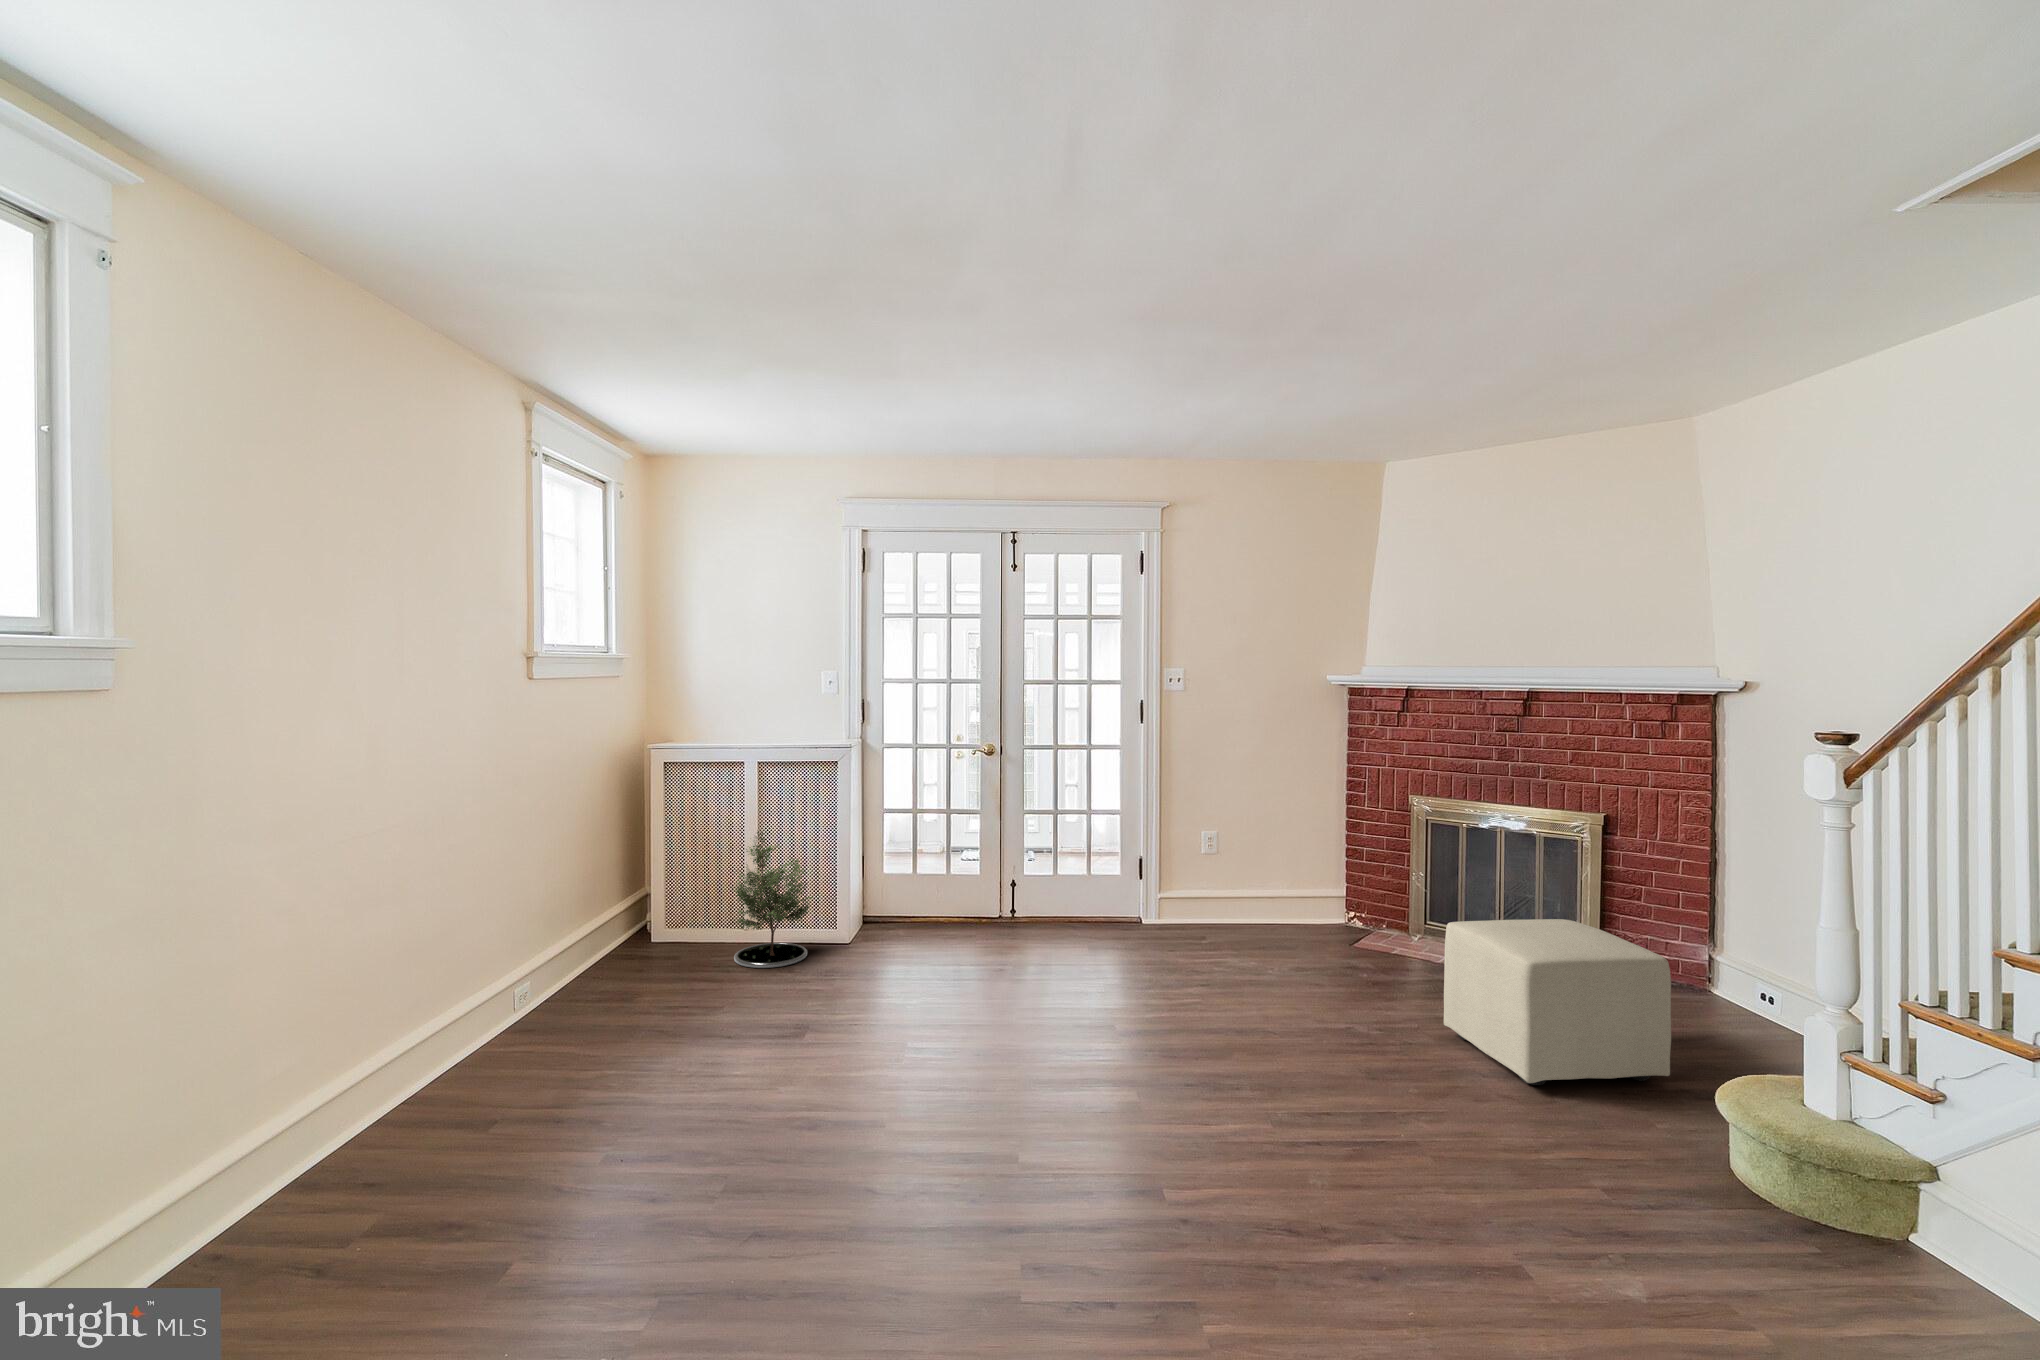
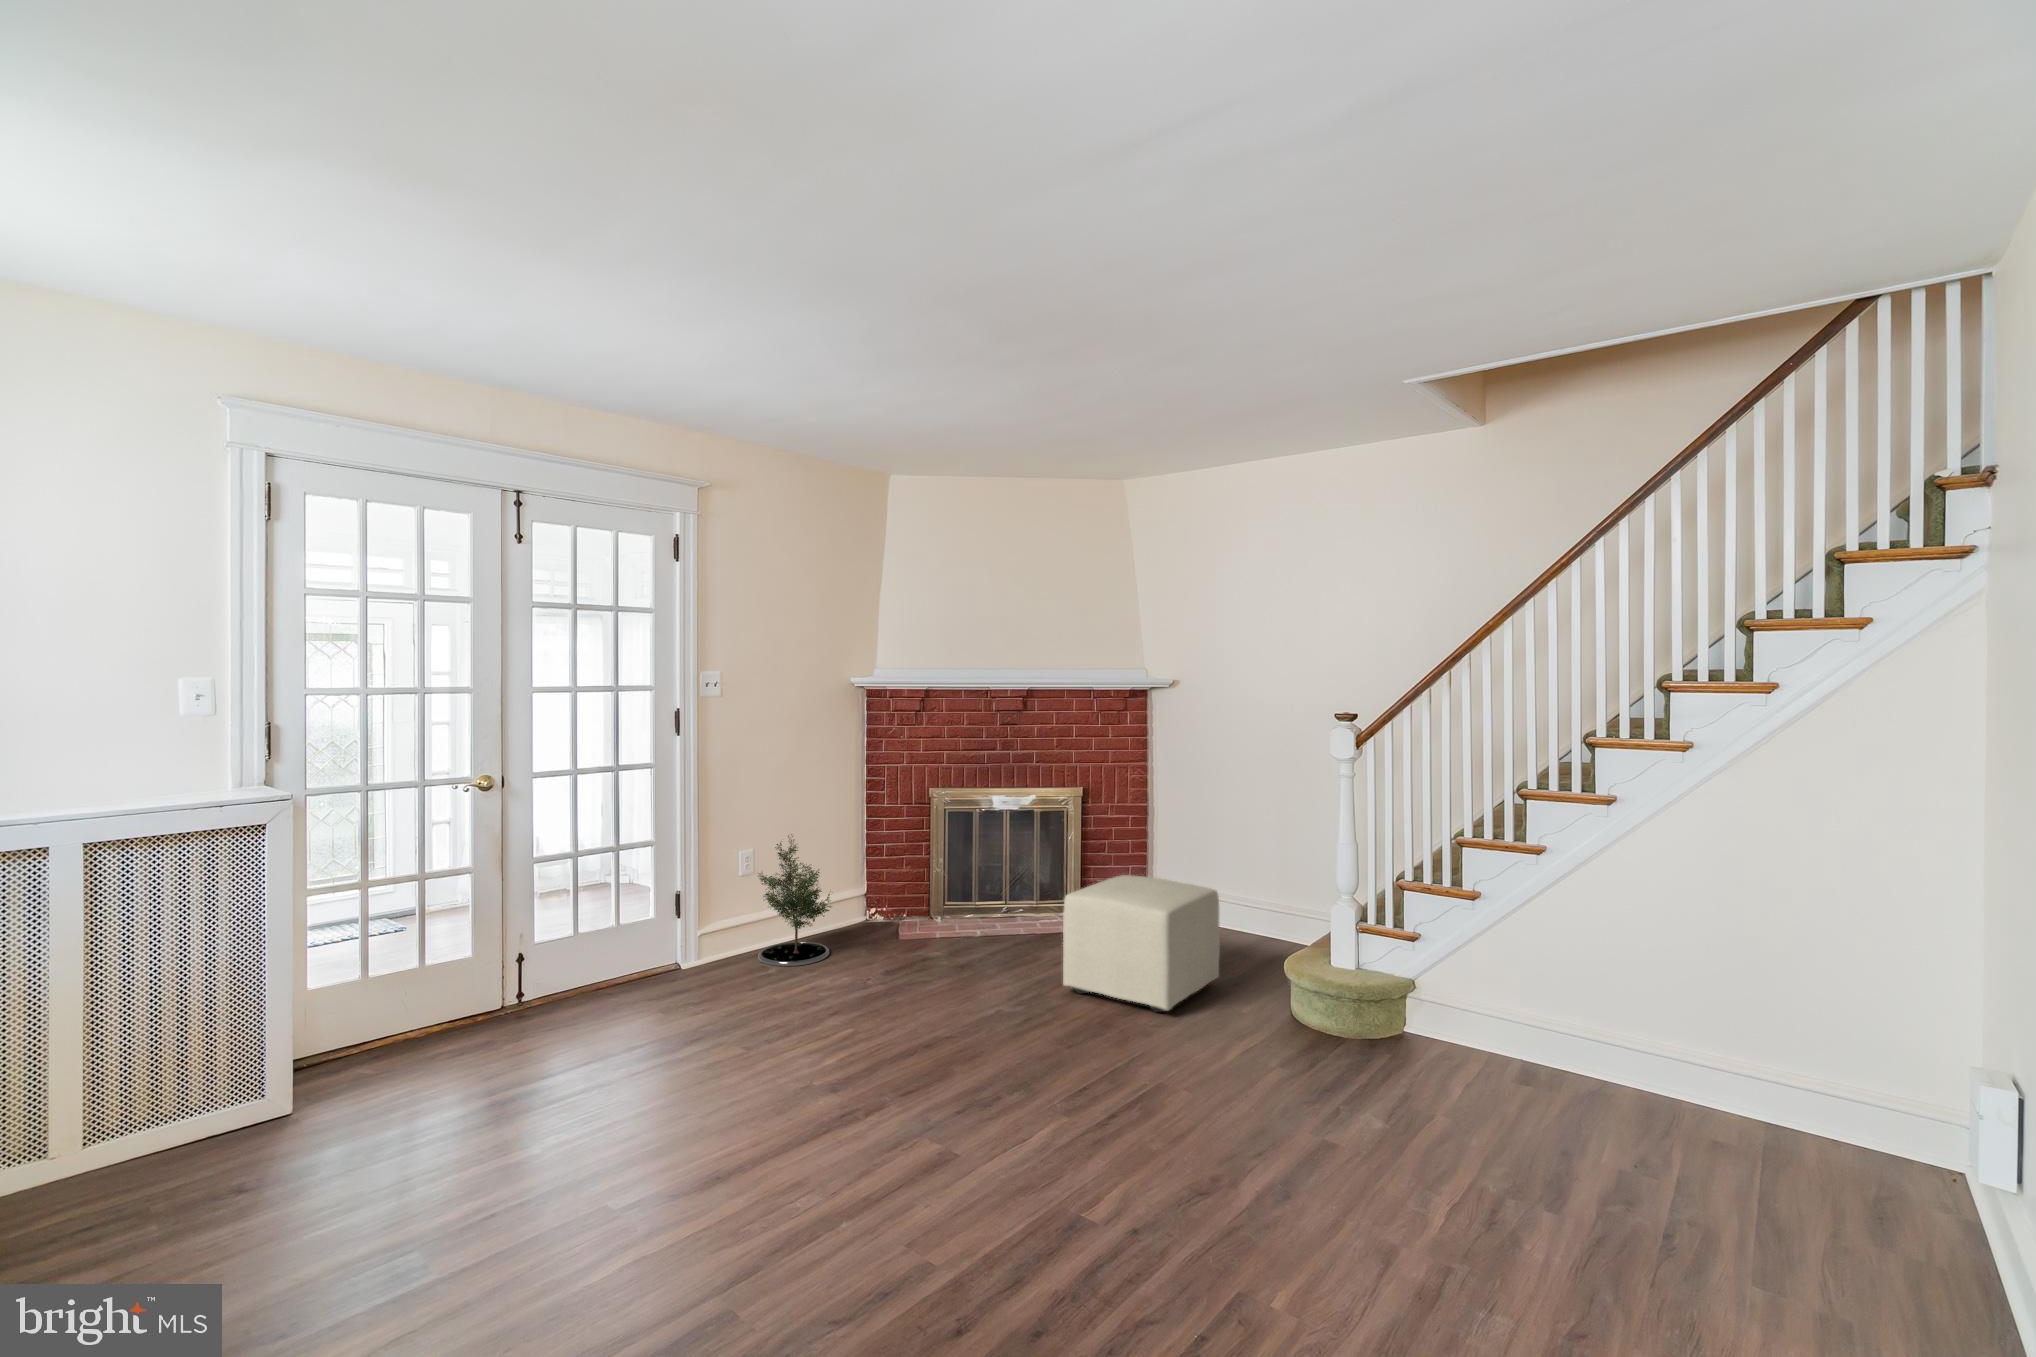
potted tree: present [734,832,812,968] -> present [758,834,831,966]

